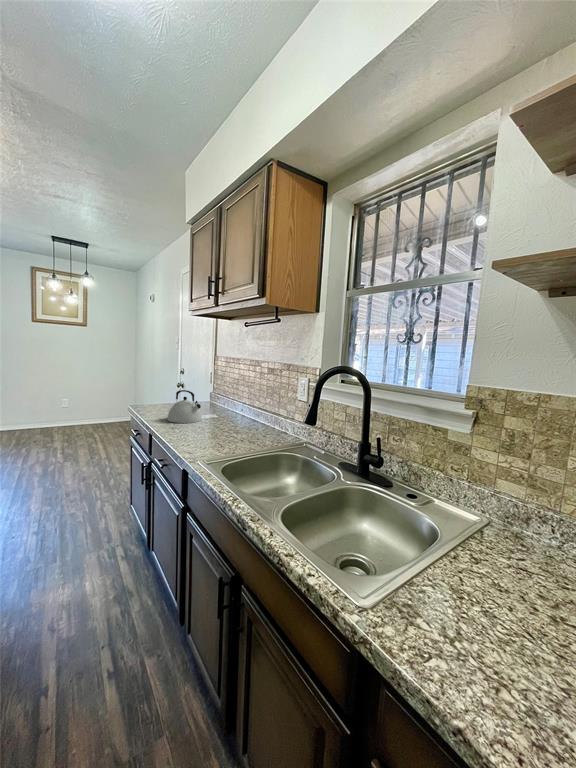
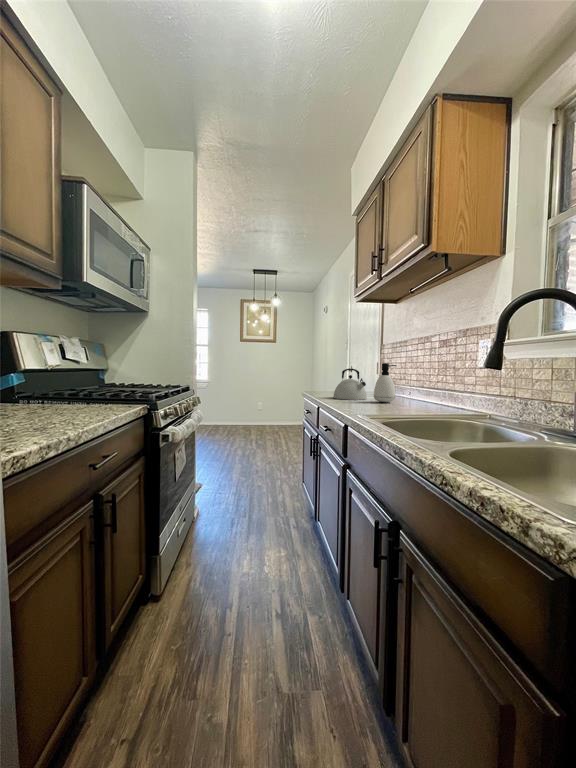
soap dispenser: none [209,389,230,426] -> present [374,363,396,402]

